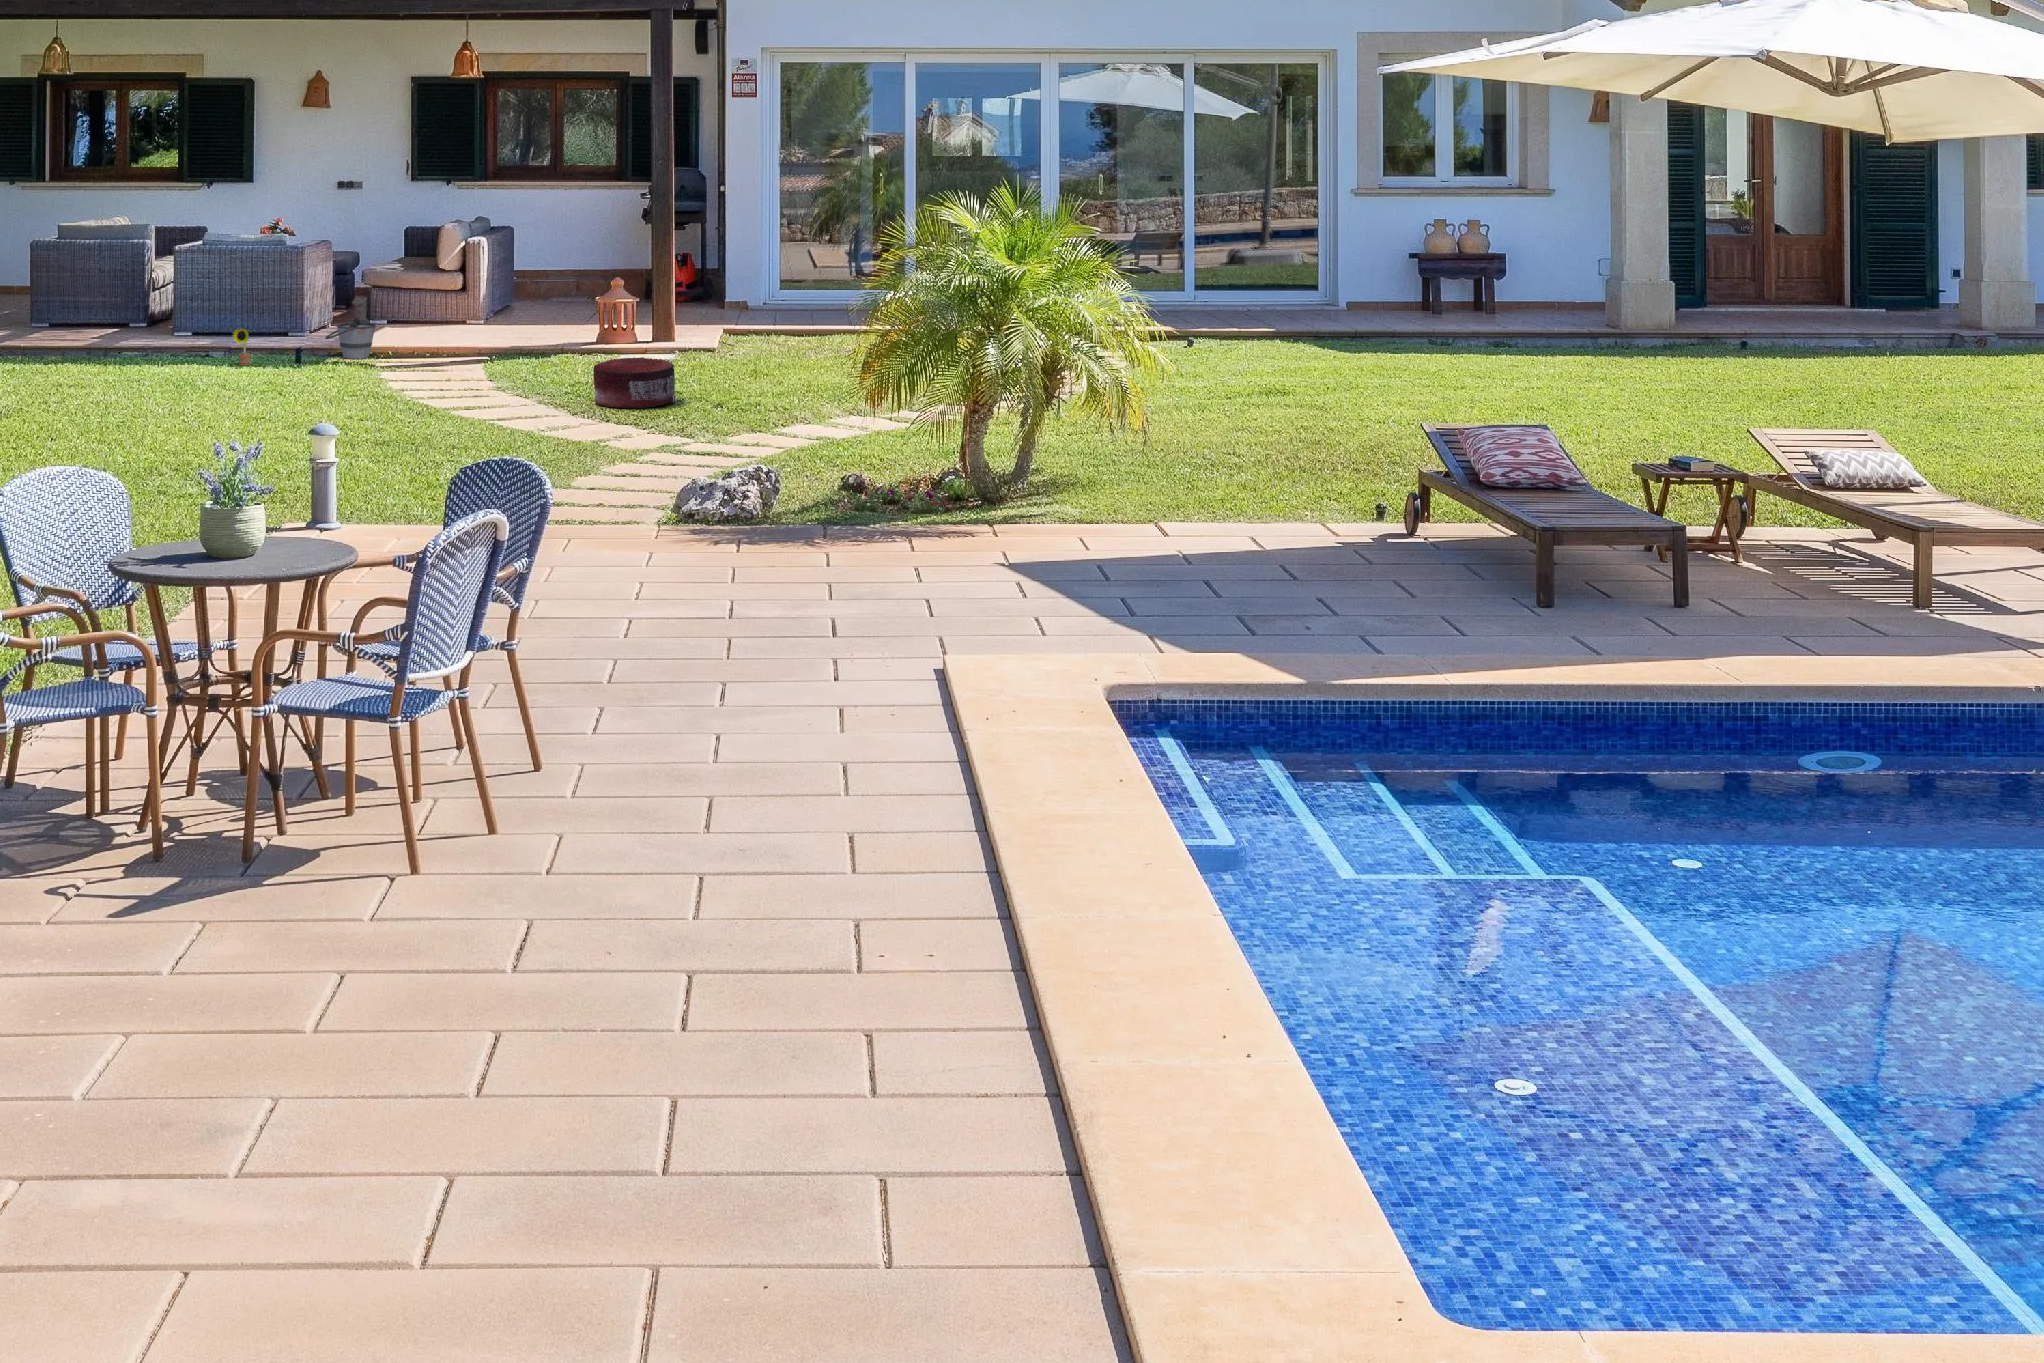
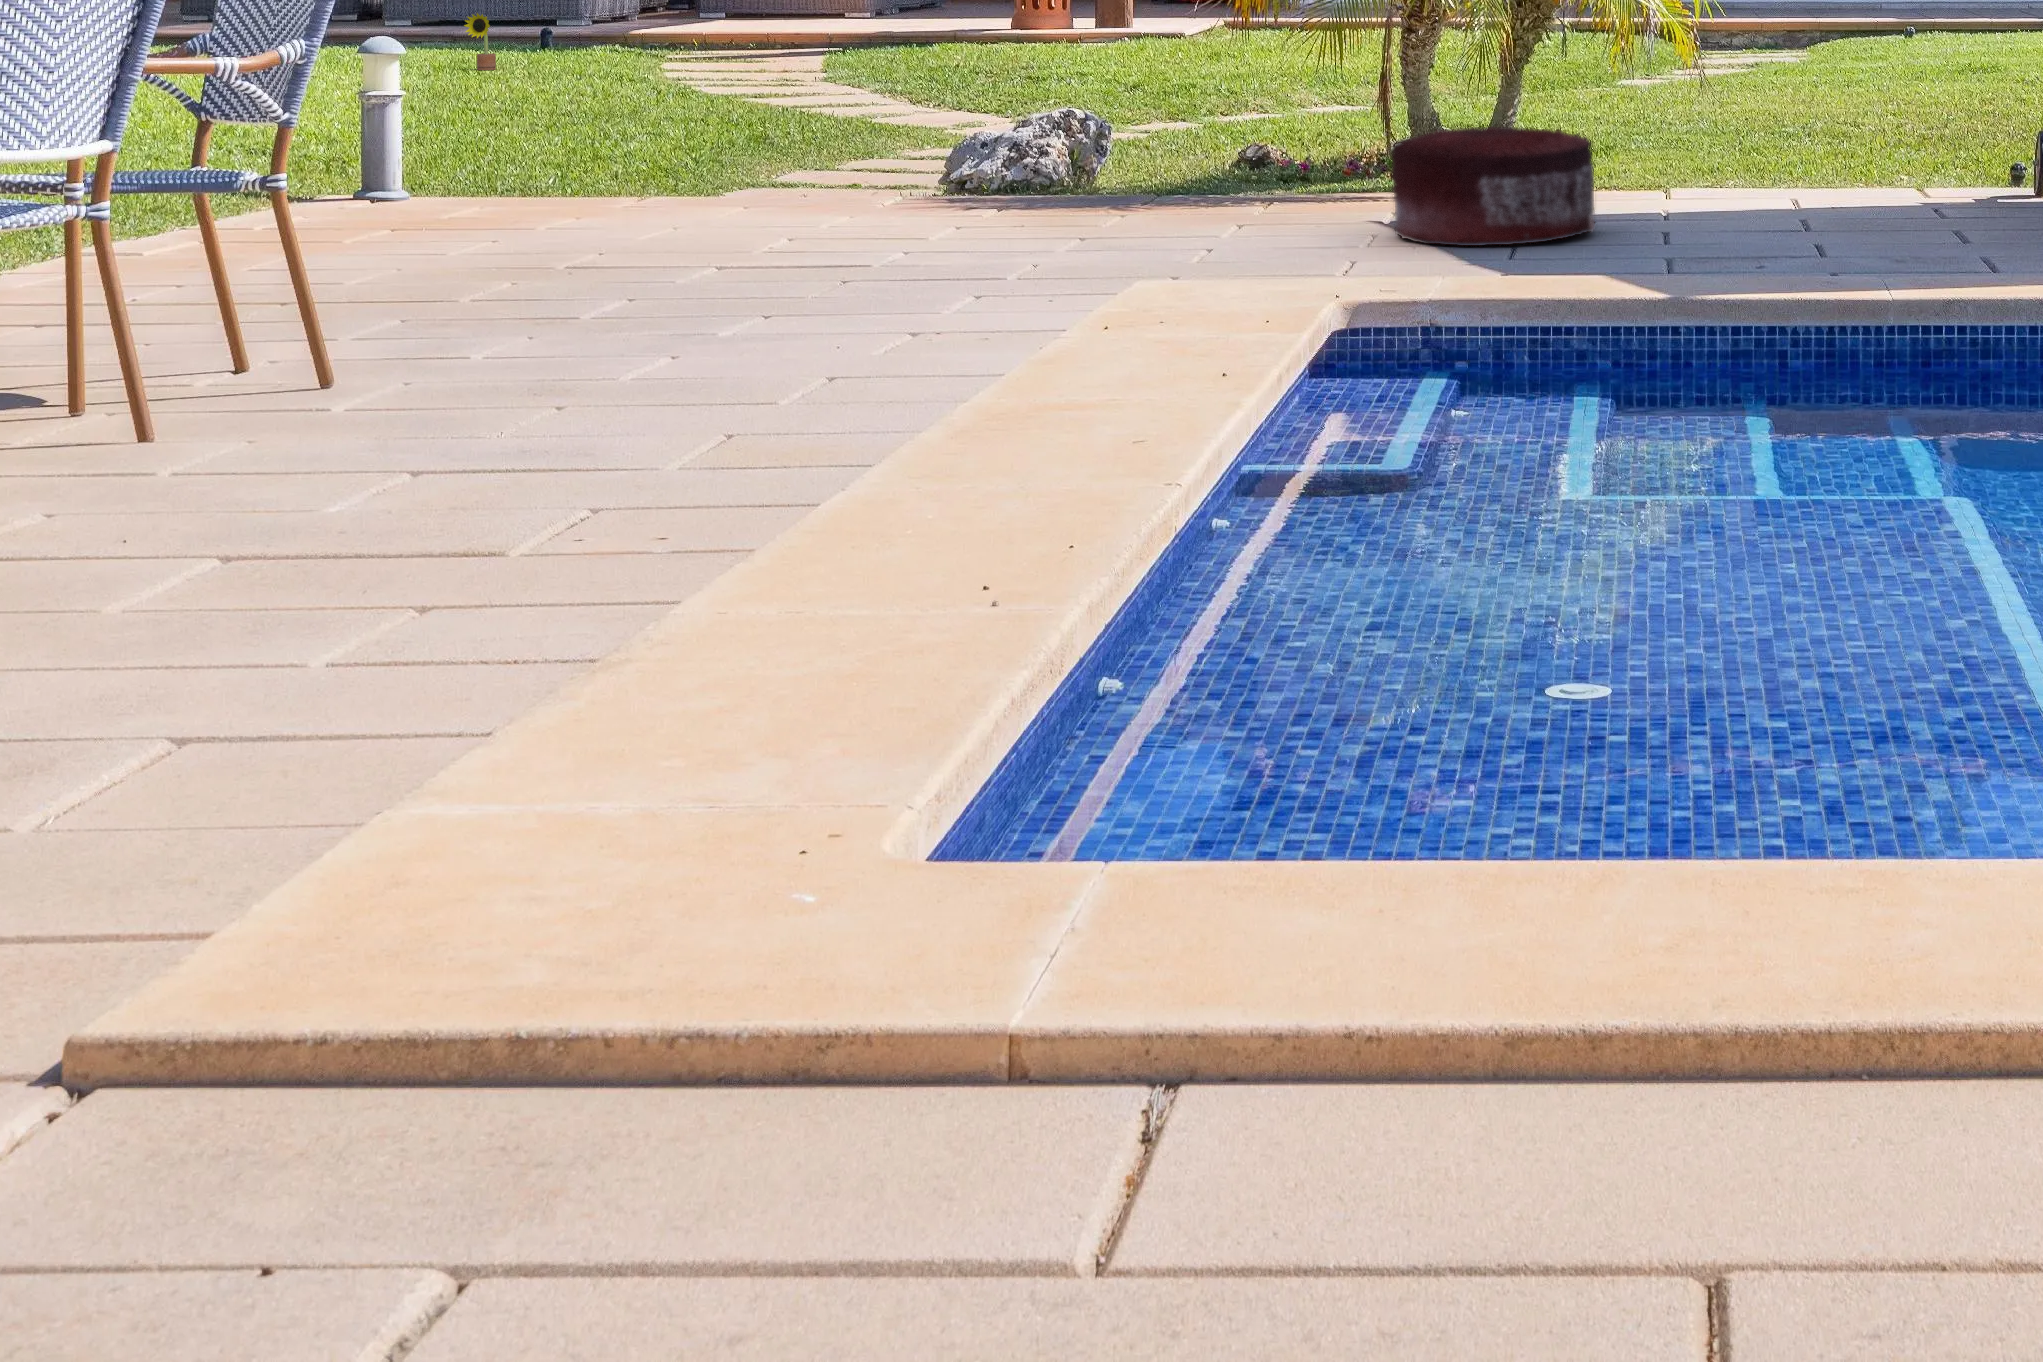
bucket: present [325,318,376,359] -> none [620,7,701,66]
pouf: present [593,357,675,408] -> present [1391,127,1595,246]

